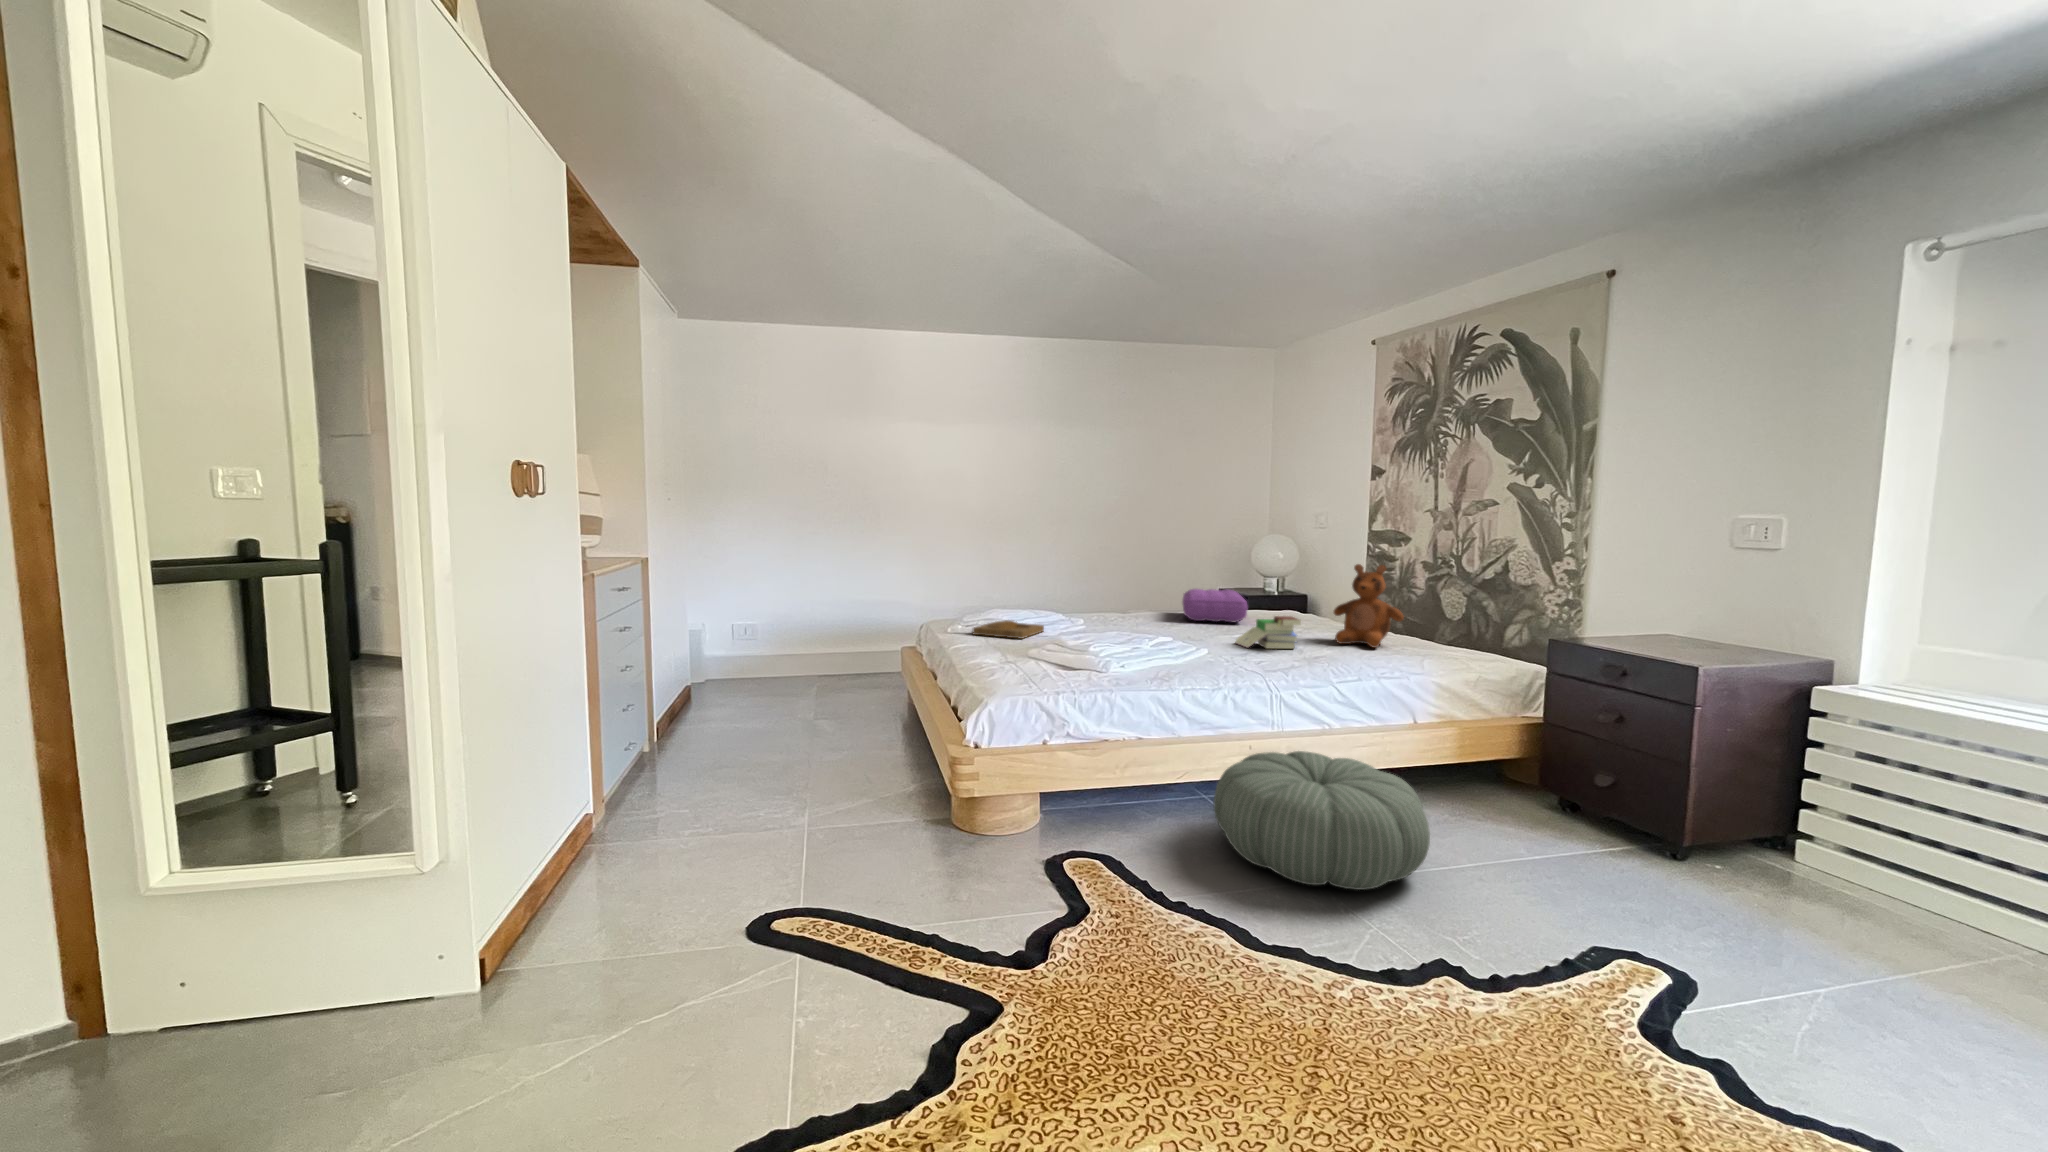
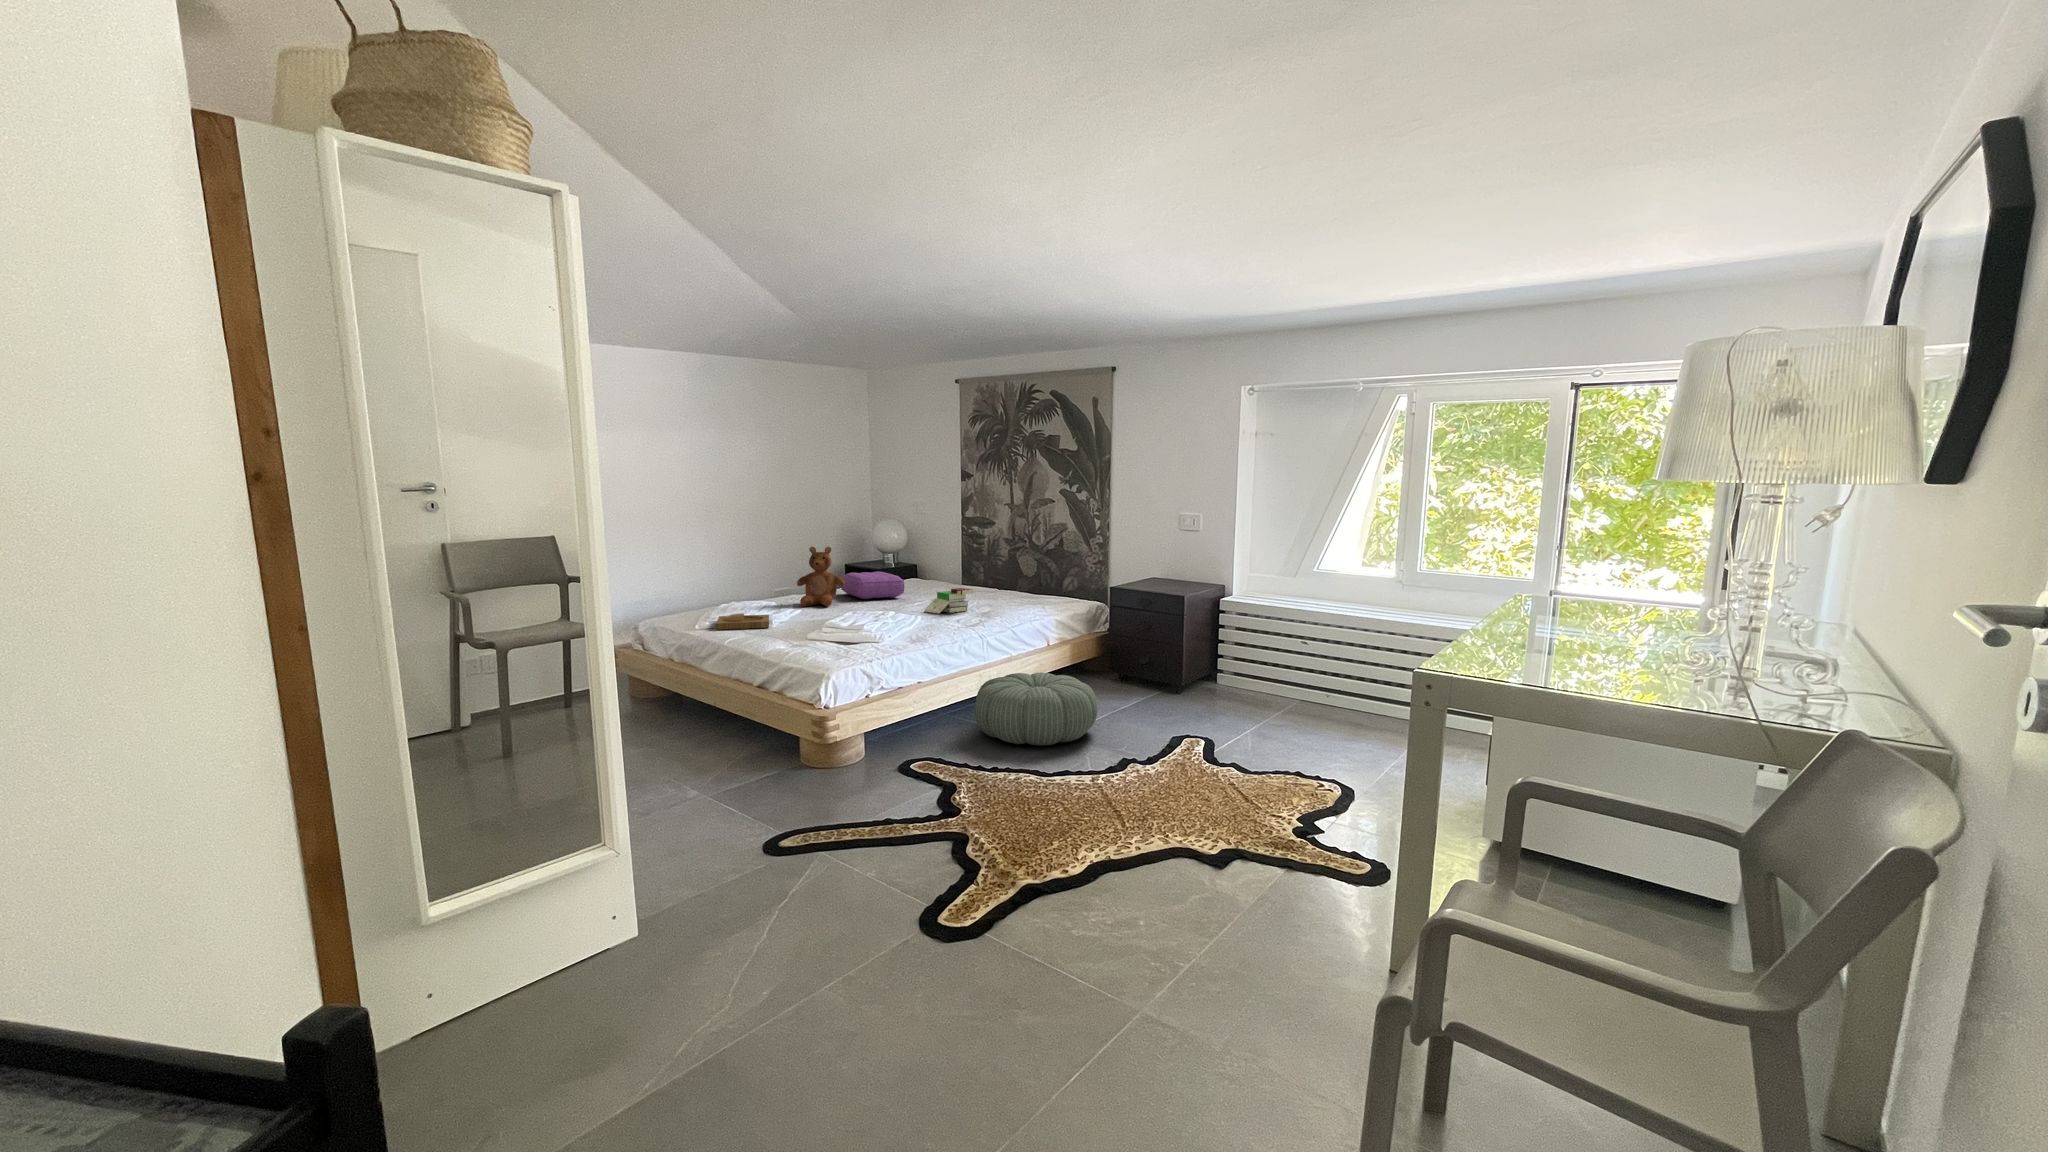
teddy bear: present [1334,564,1404,648] -> present [797,547,845,606]

